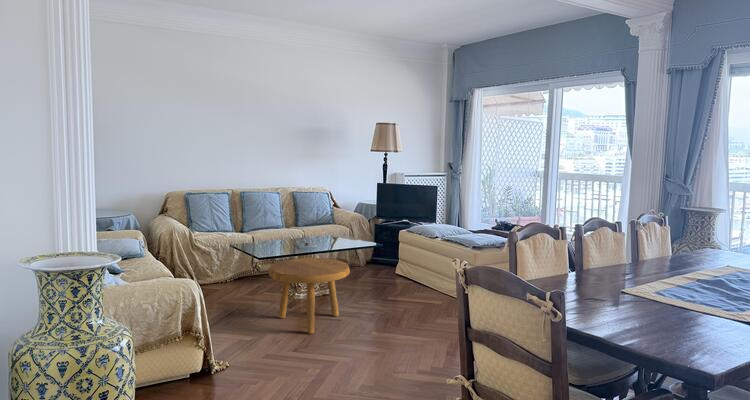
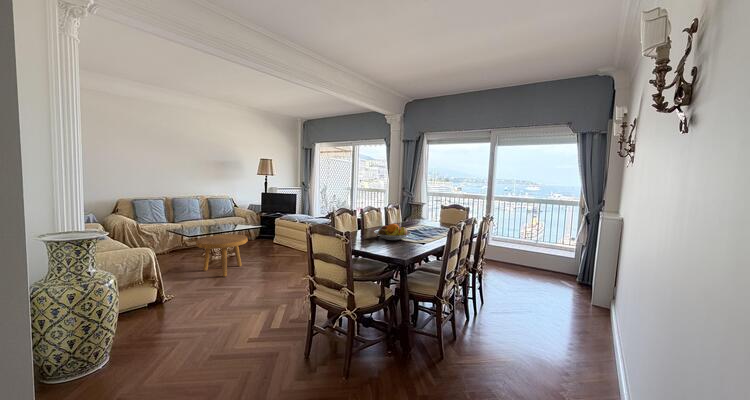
fruit bowl: none [610,265,709,308] -> present [374,224,411,240]

